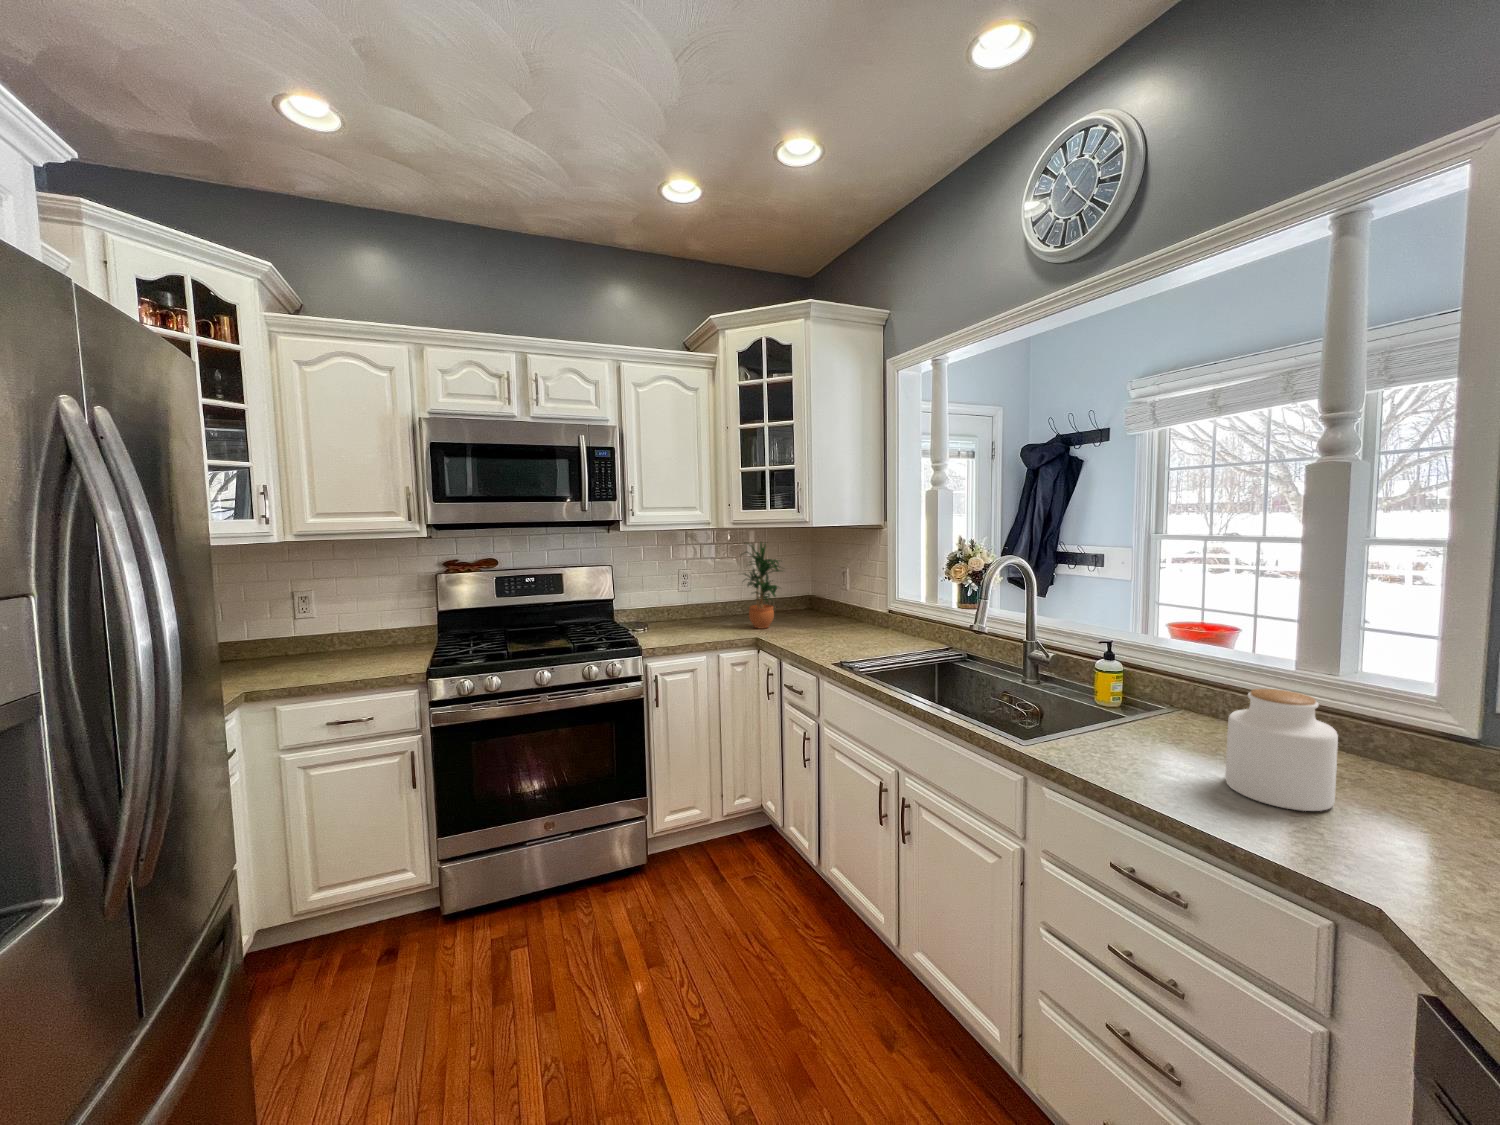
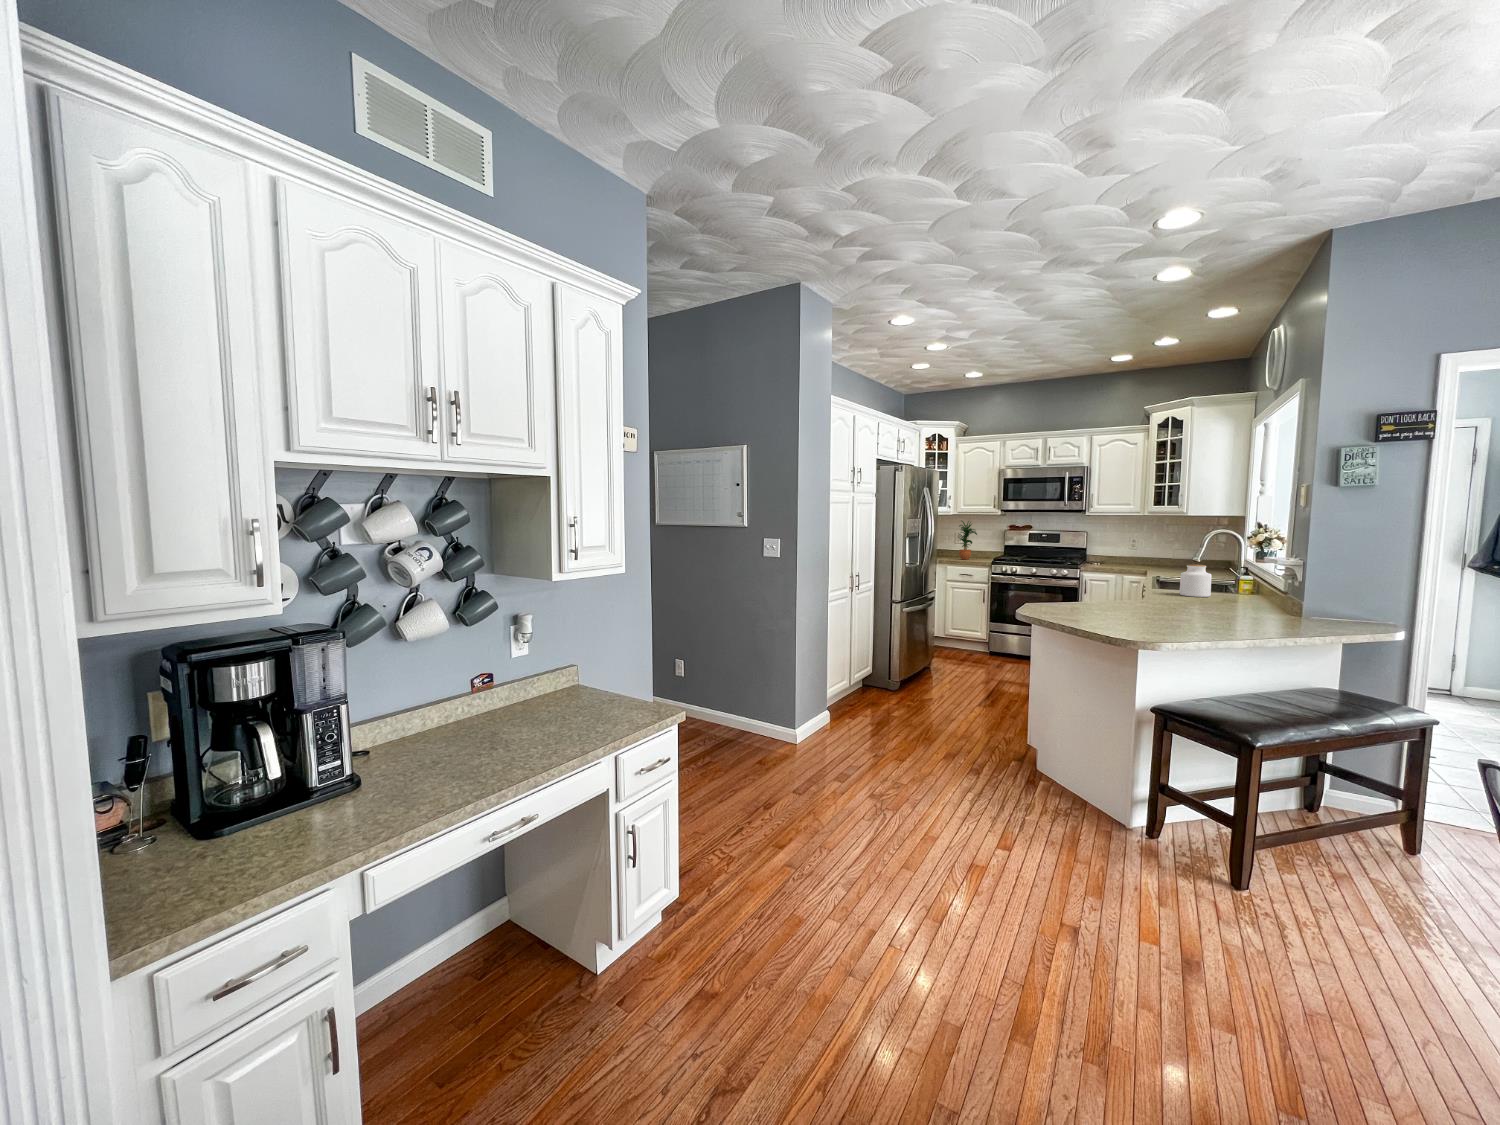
potted plant: present [744,543,780,629] -> present [959,521,977,560]

